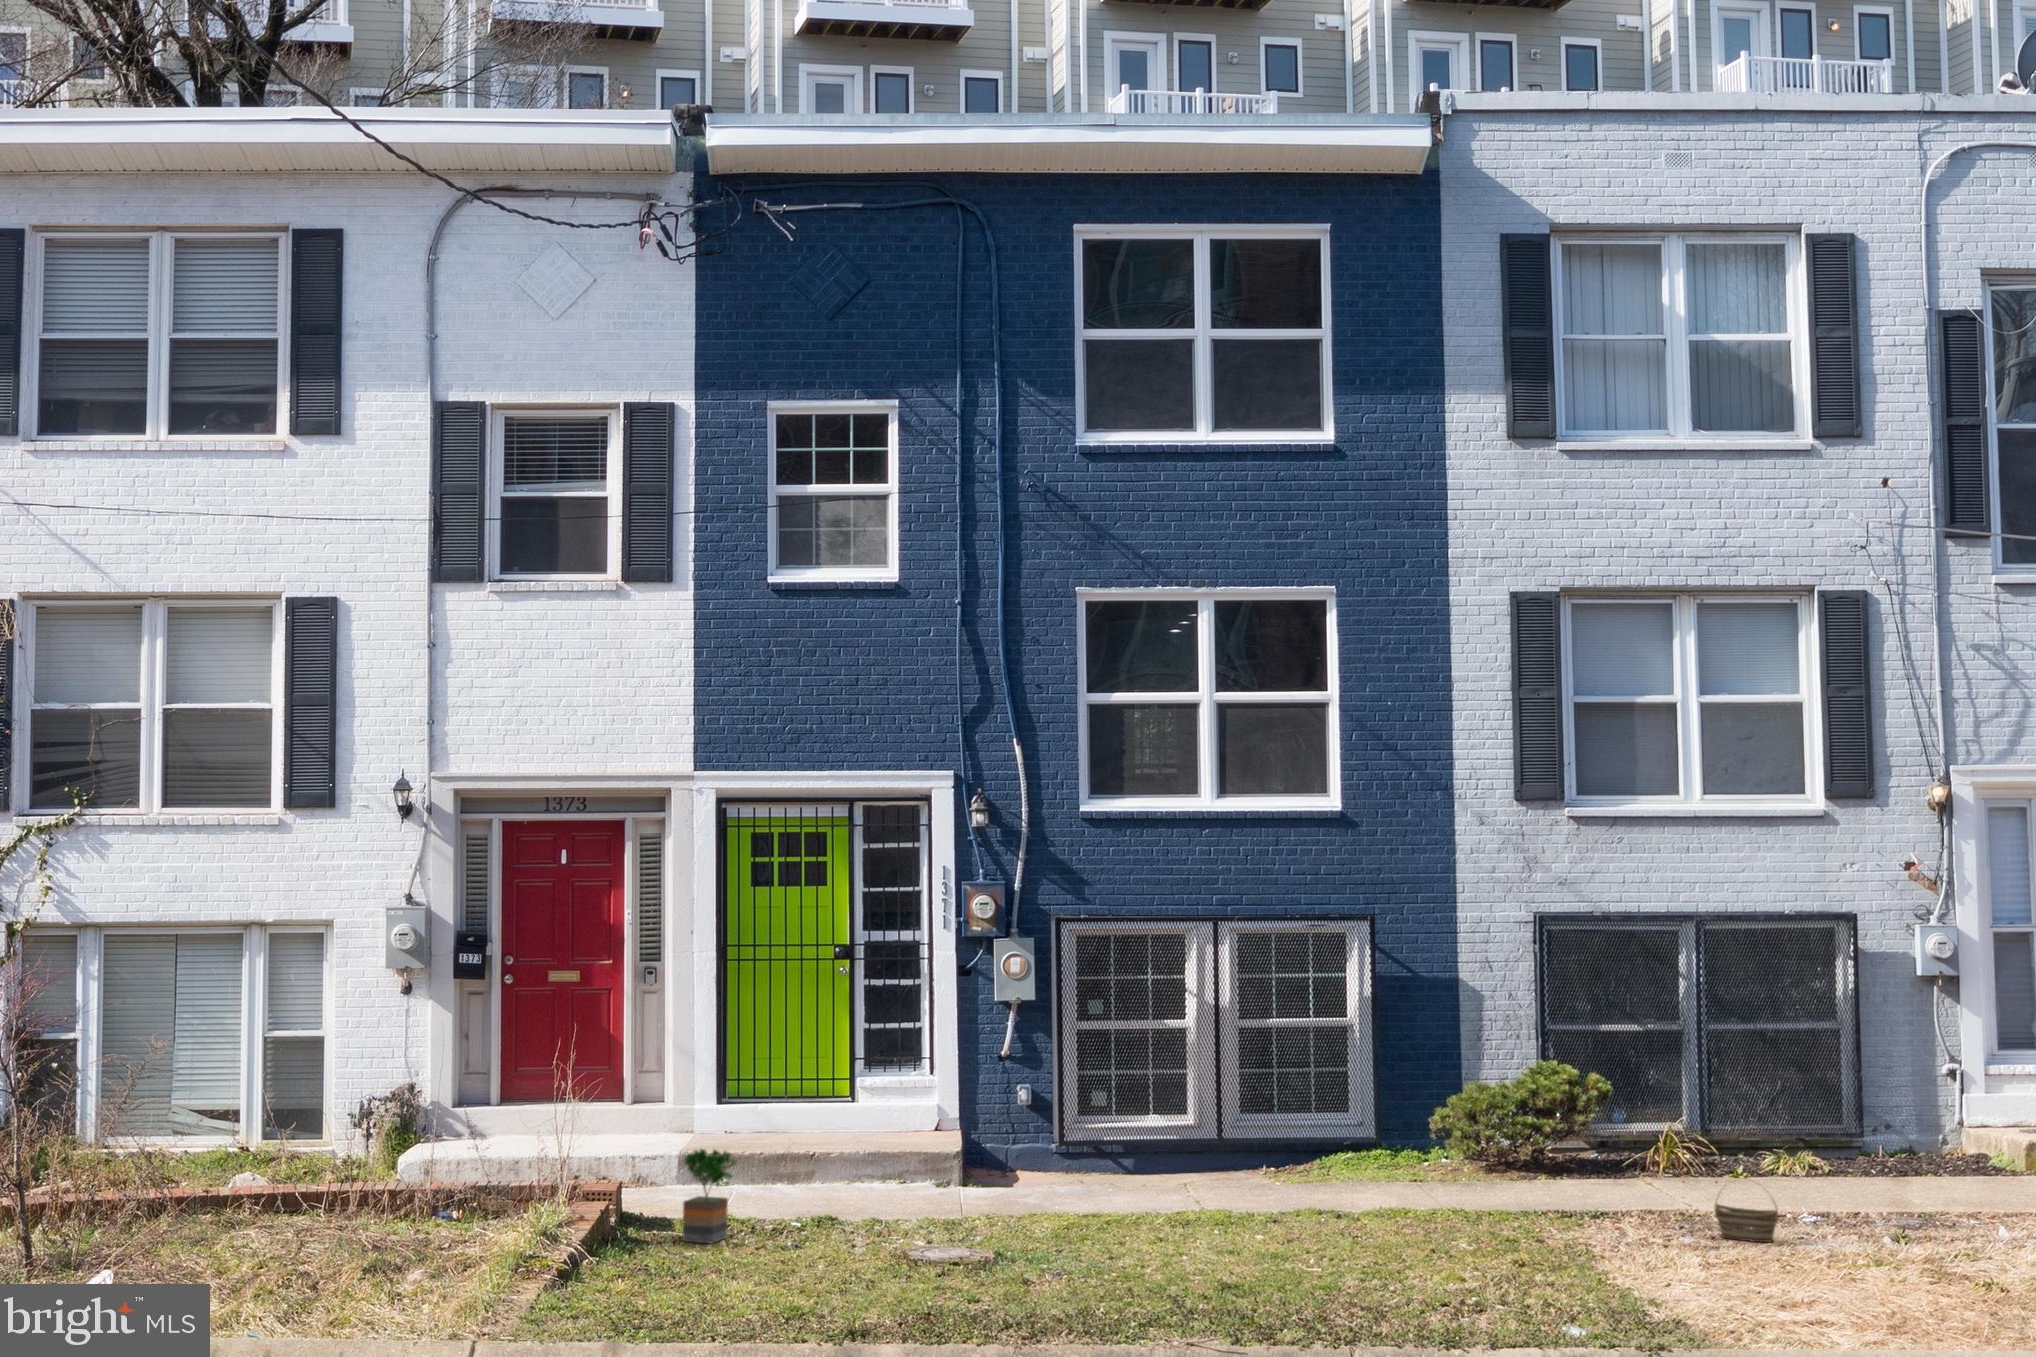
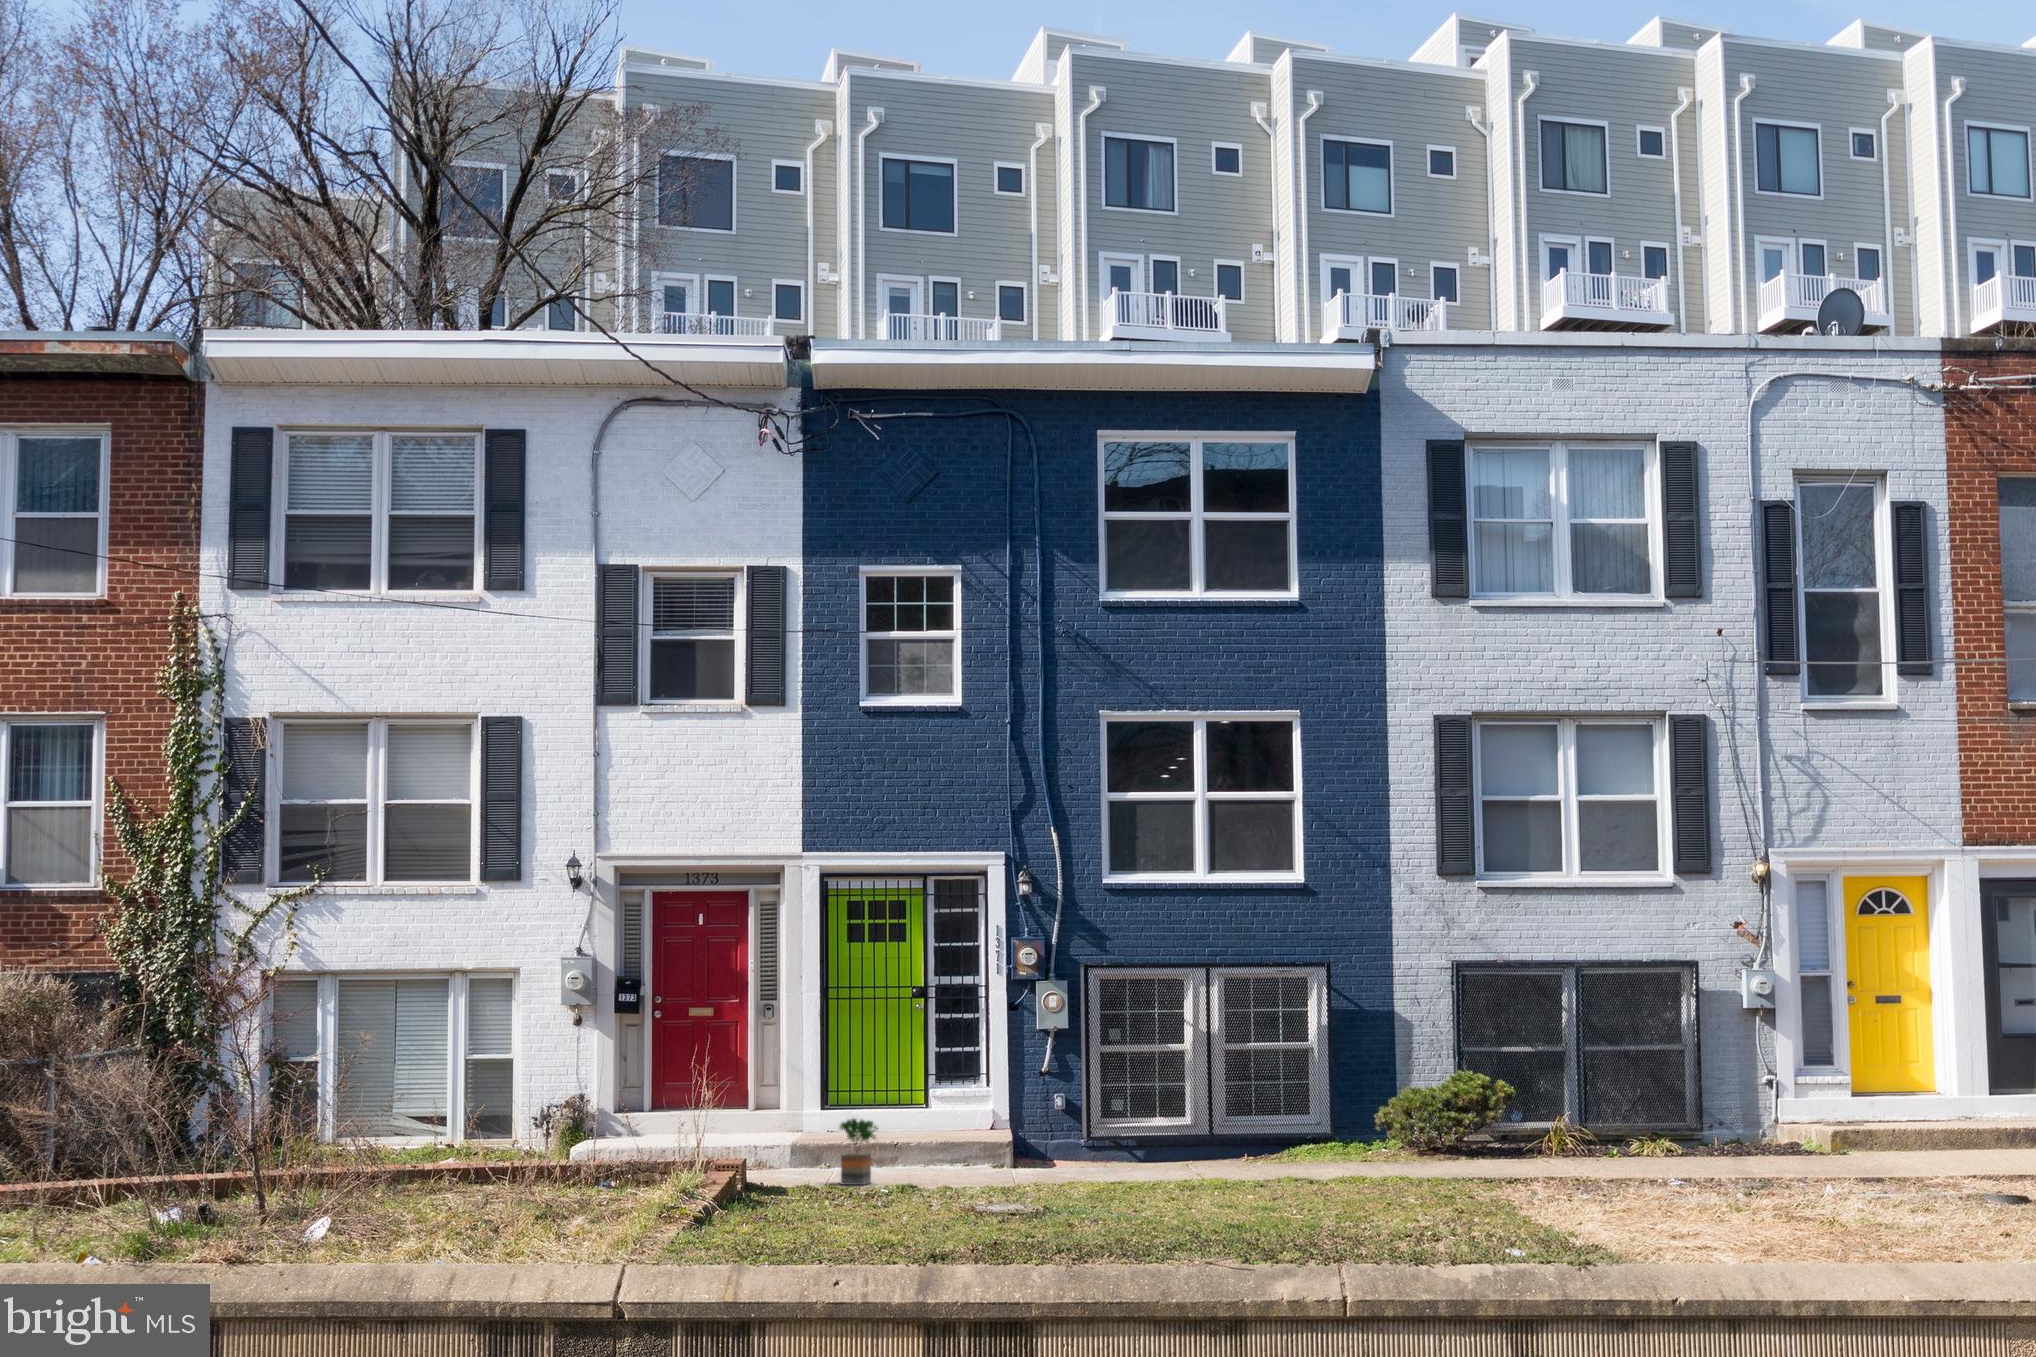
basket: present [1715,1180,1778,1242] -> none [1578,1139,1622,1184]

